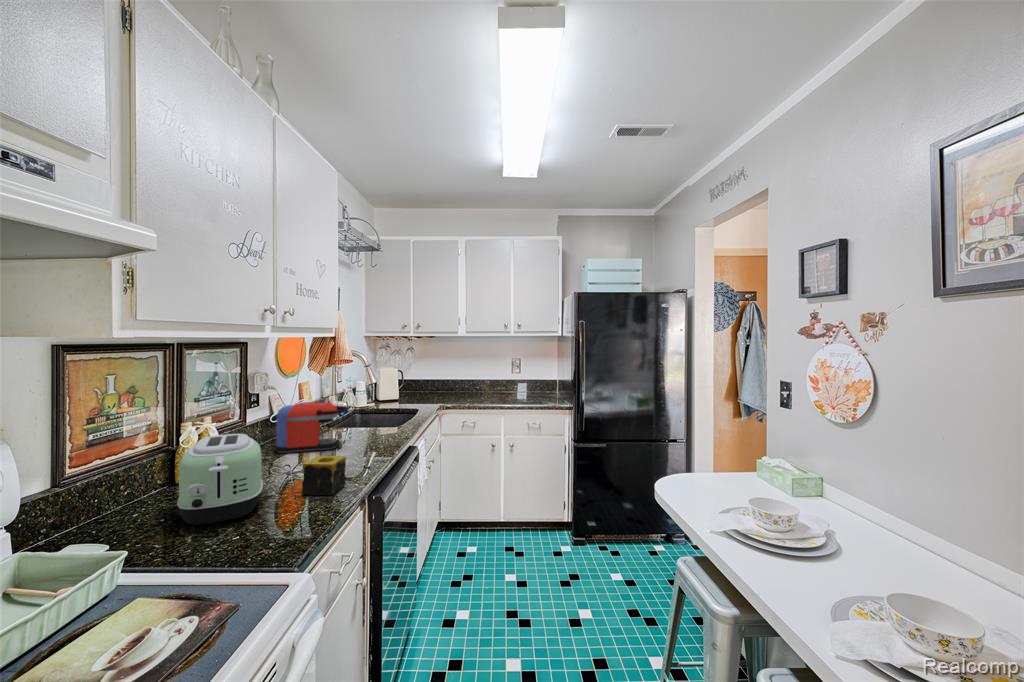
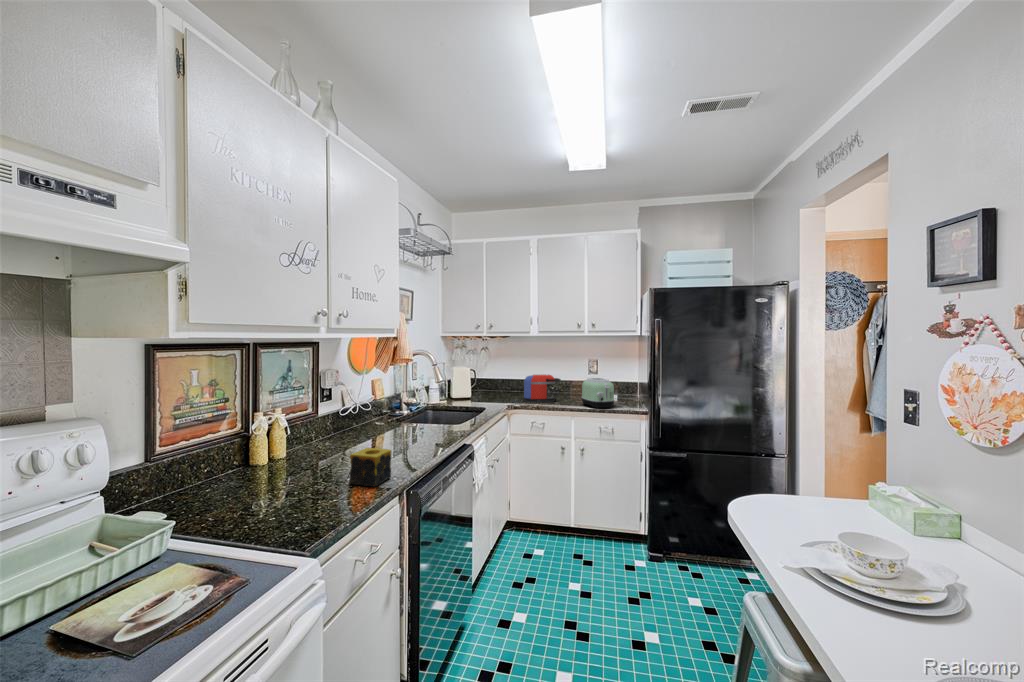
coffee maker: present [275,402,348,453] -> present [523,375,561,402]
toaster: present [177,434,263,525] -> present [582,378,614,408]

